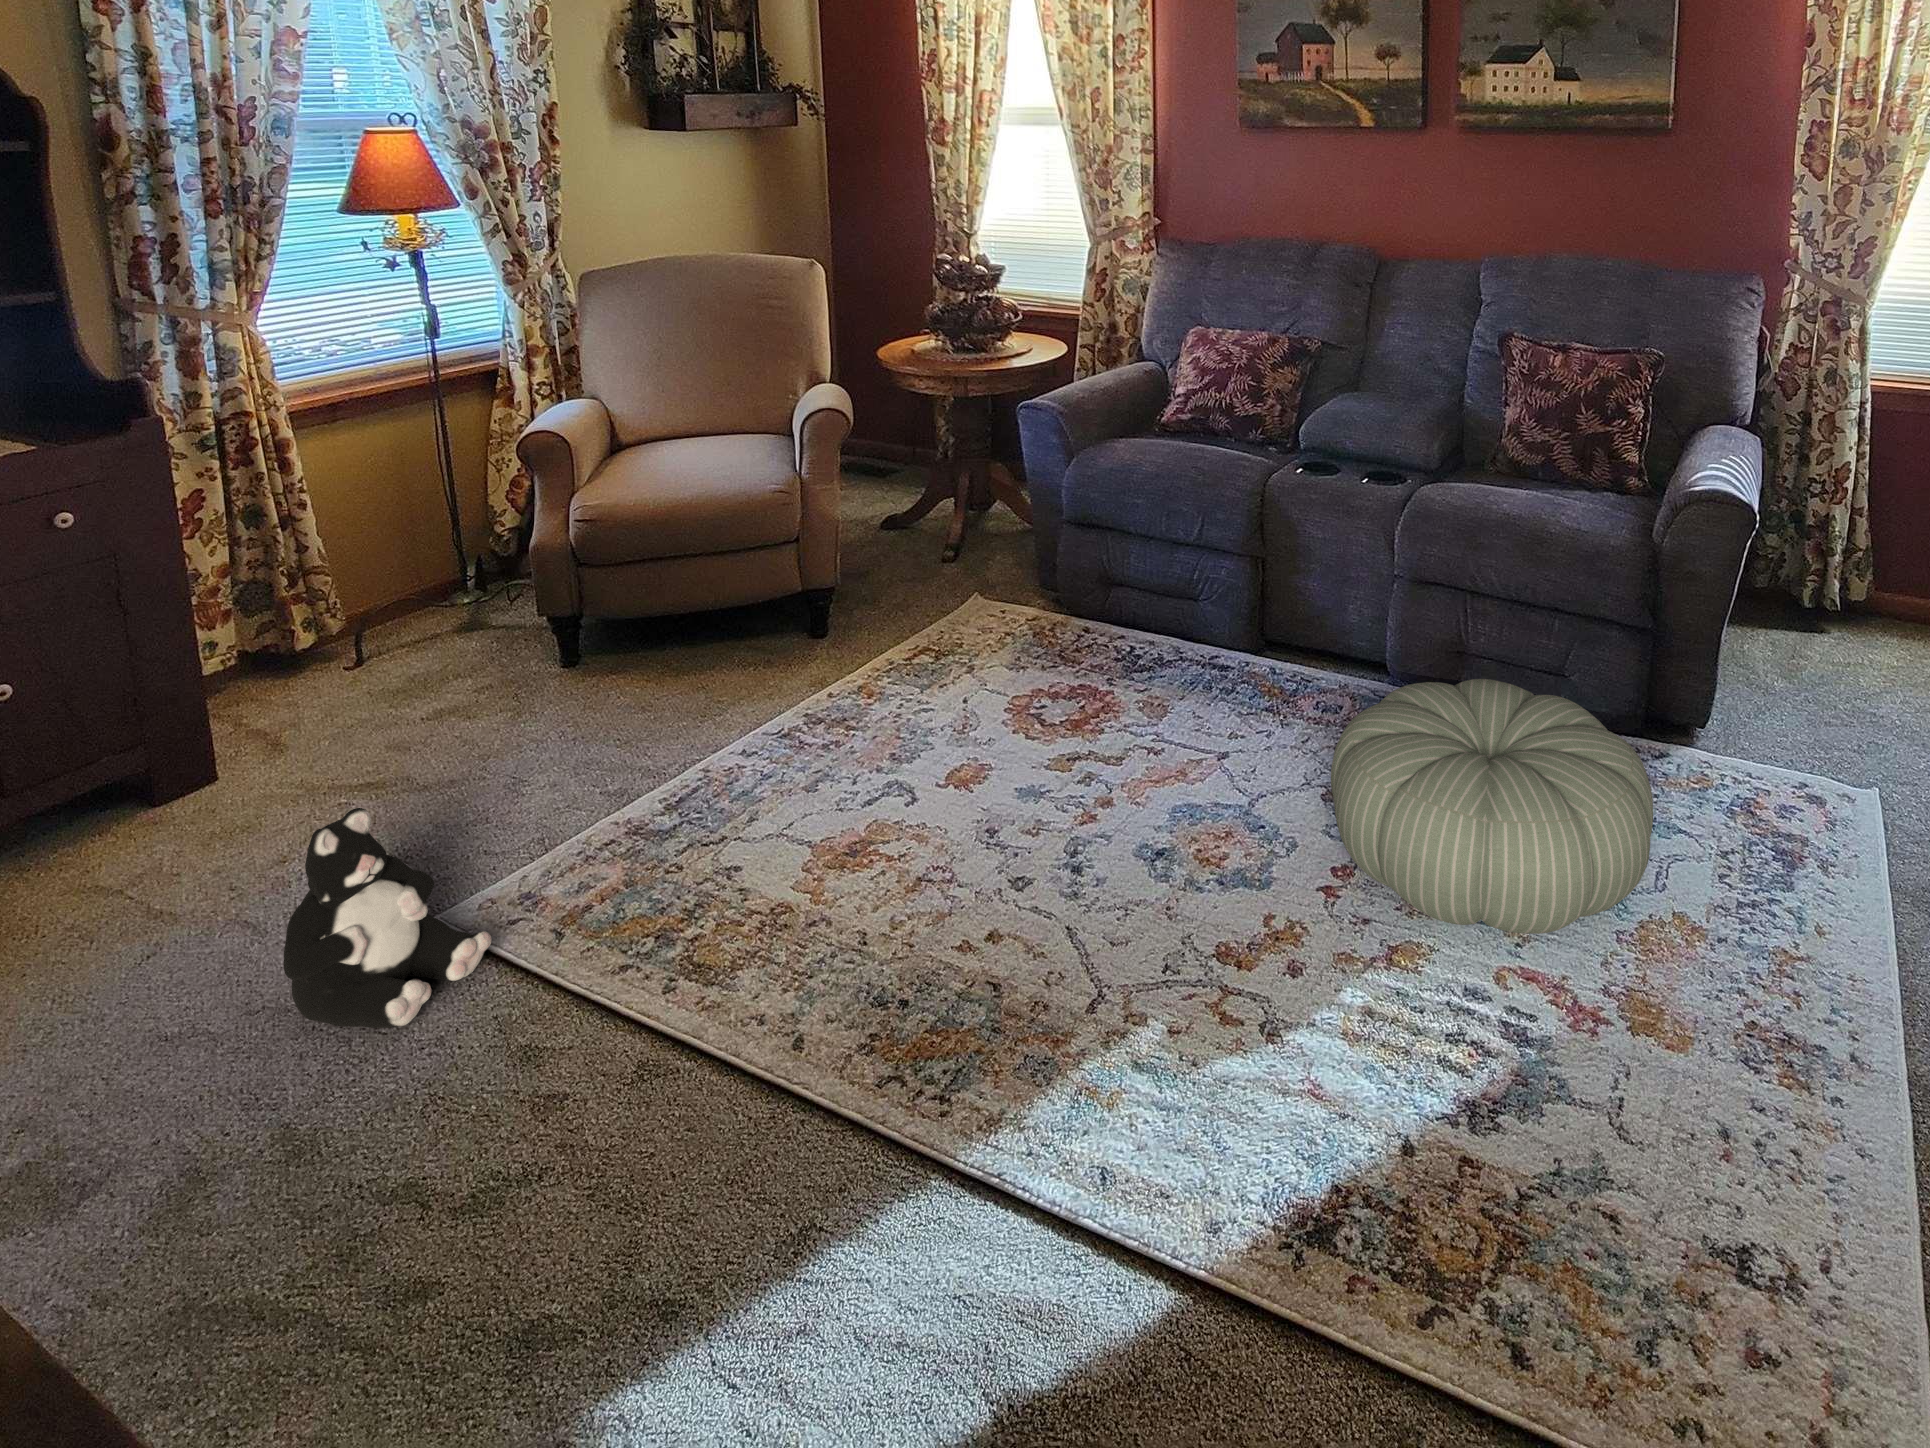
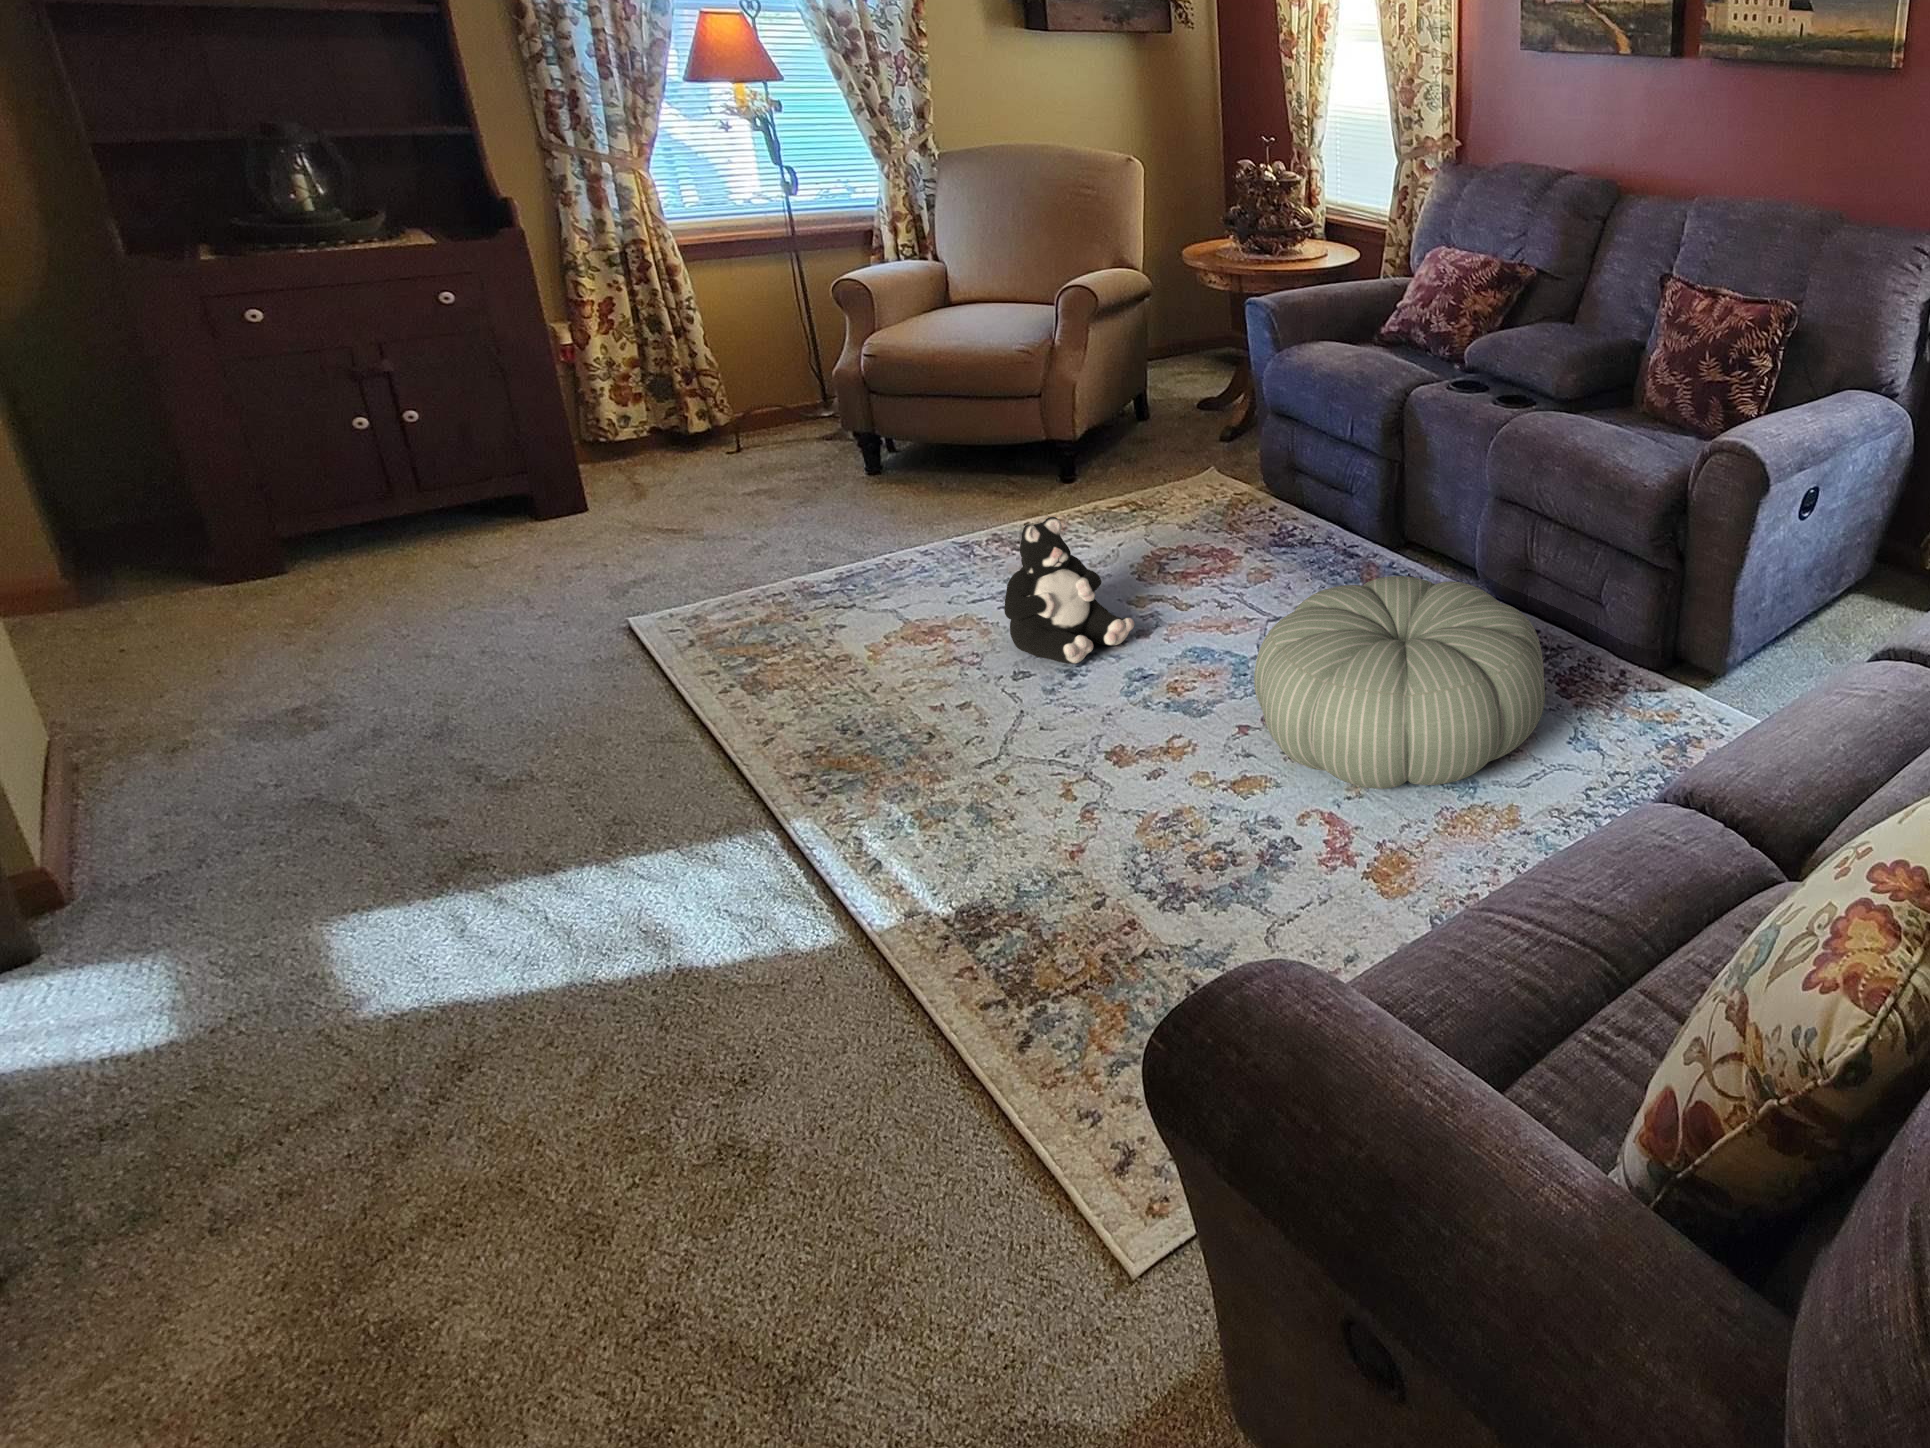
plush toy: present [284,808,491,1028] -> present [1004,517,1134,664]

